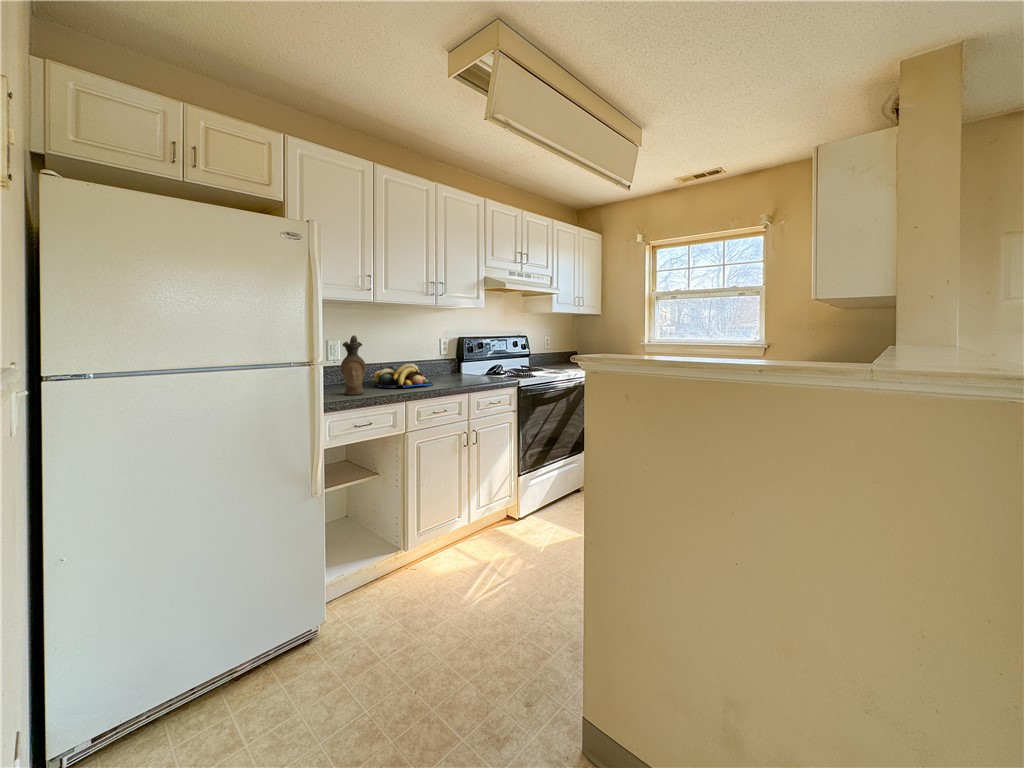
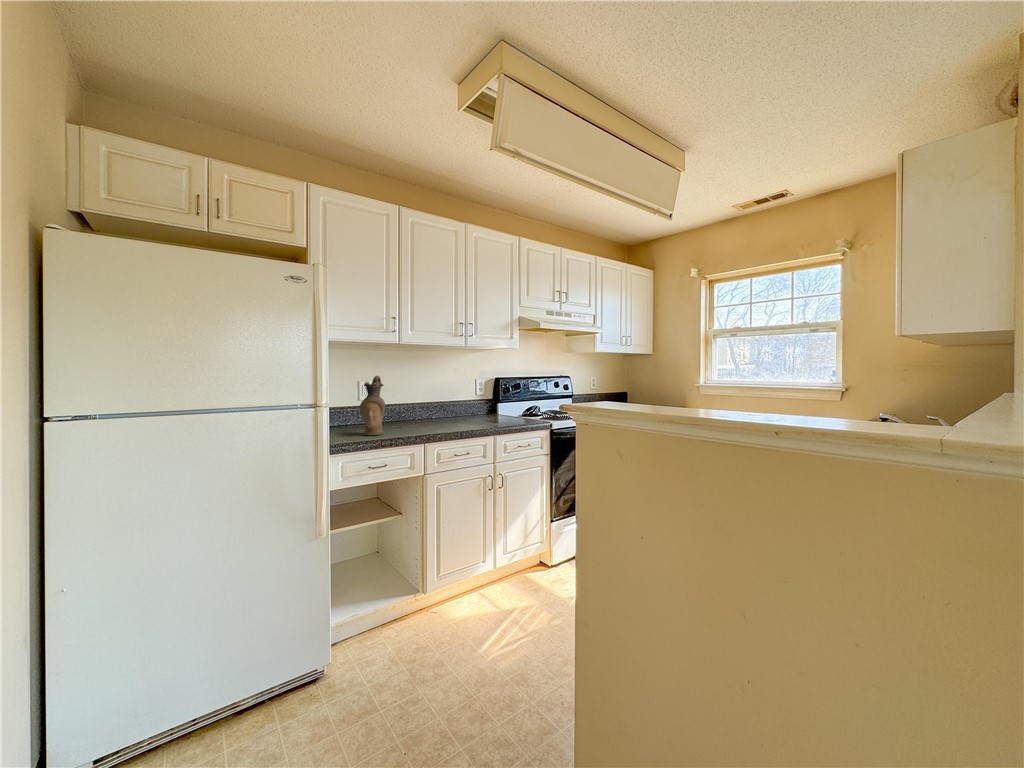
fruit bowl: present [374,364,433,388] -> none [402,404,462,428]

